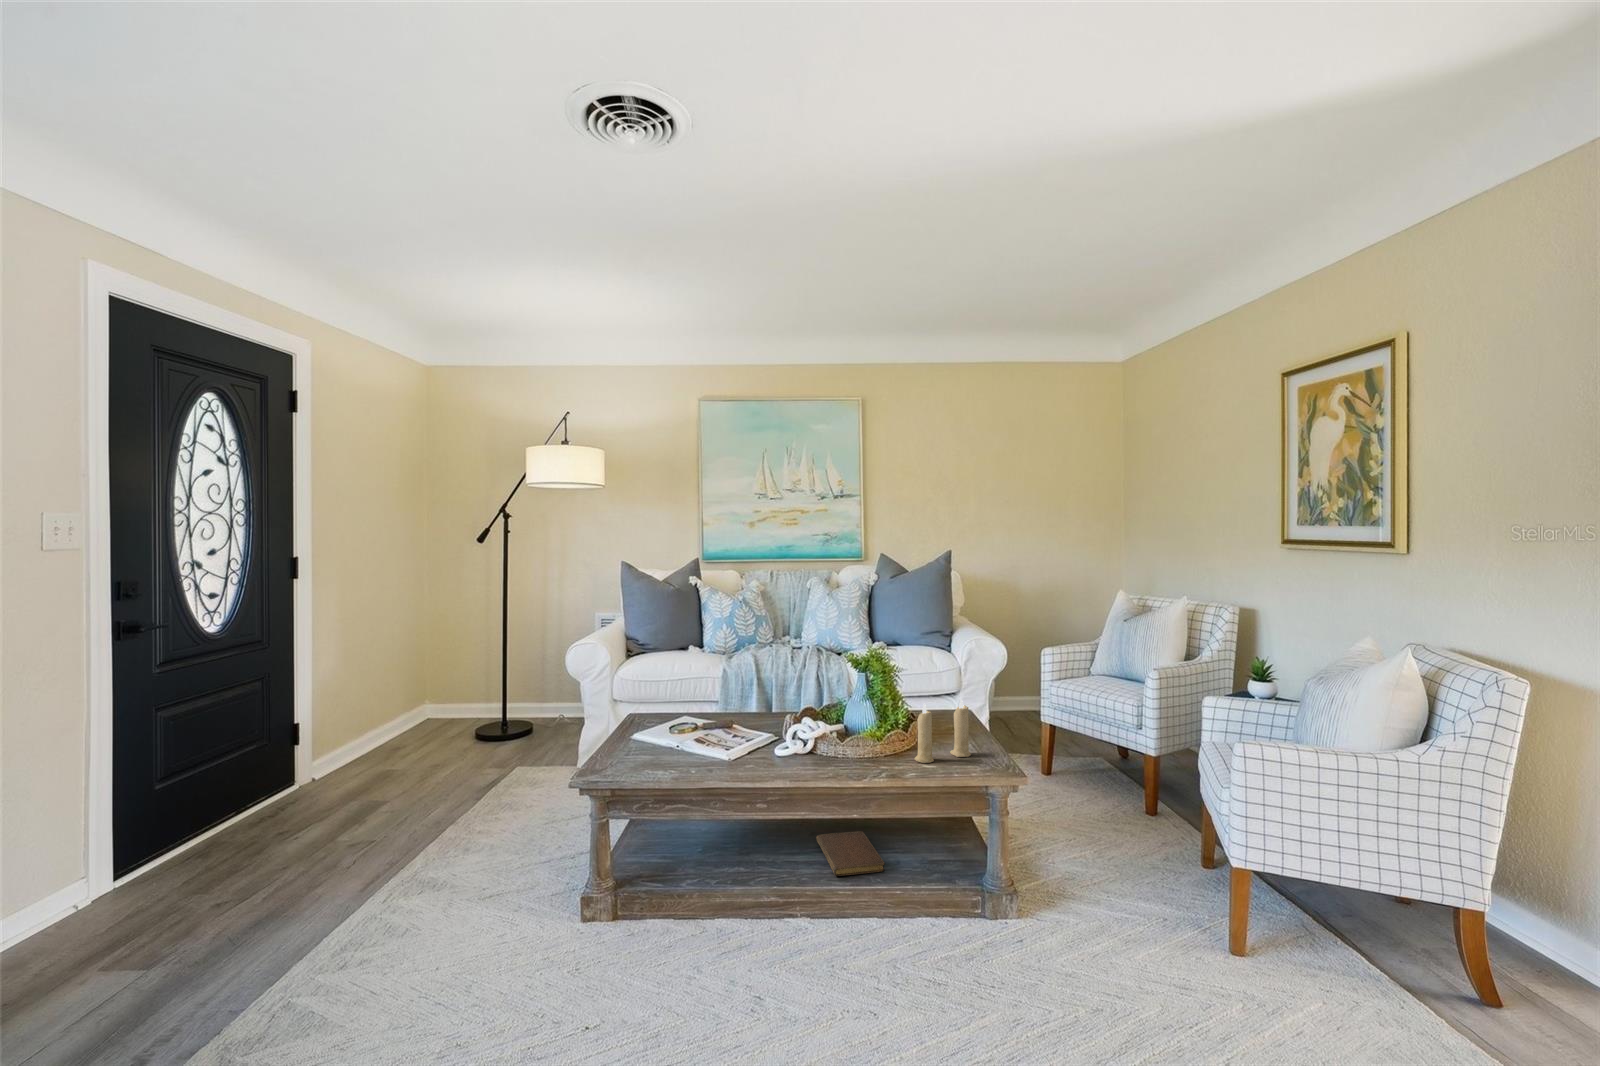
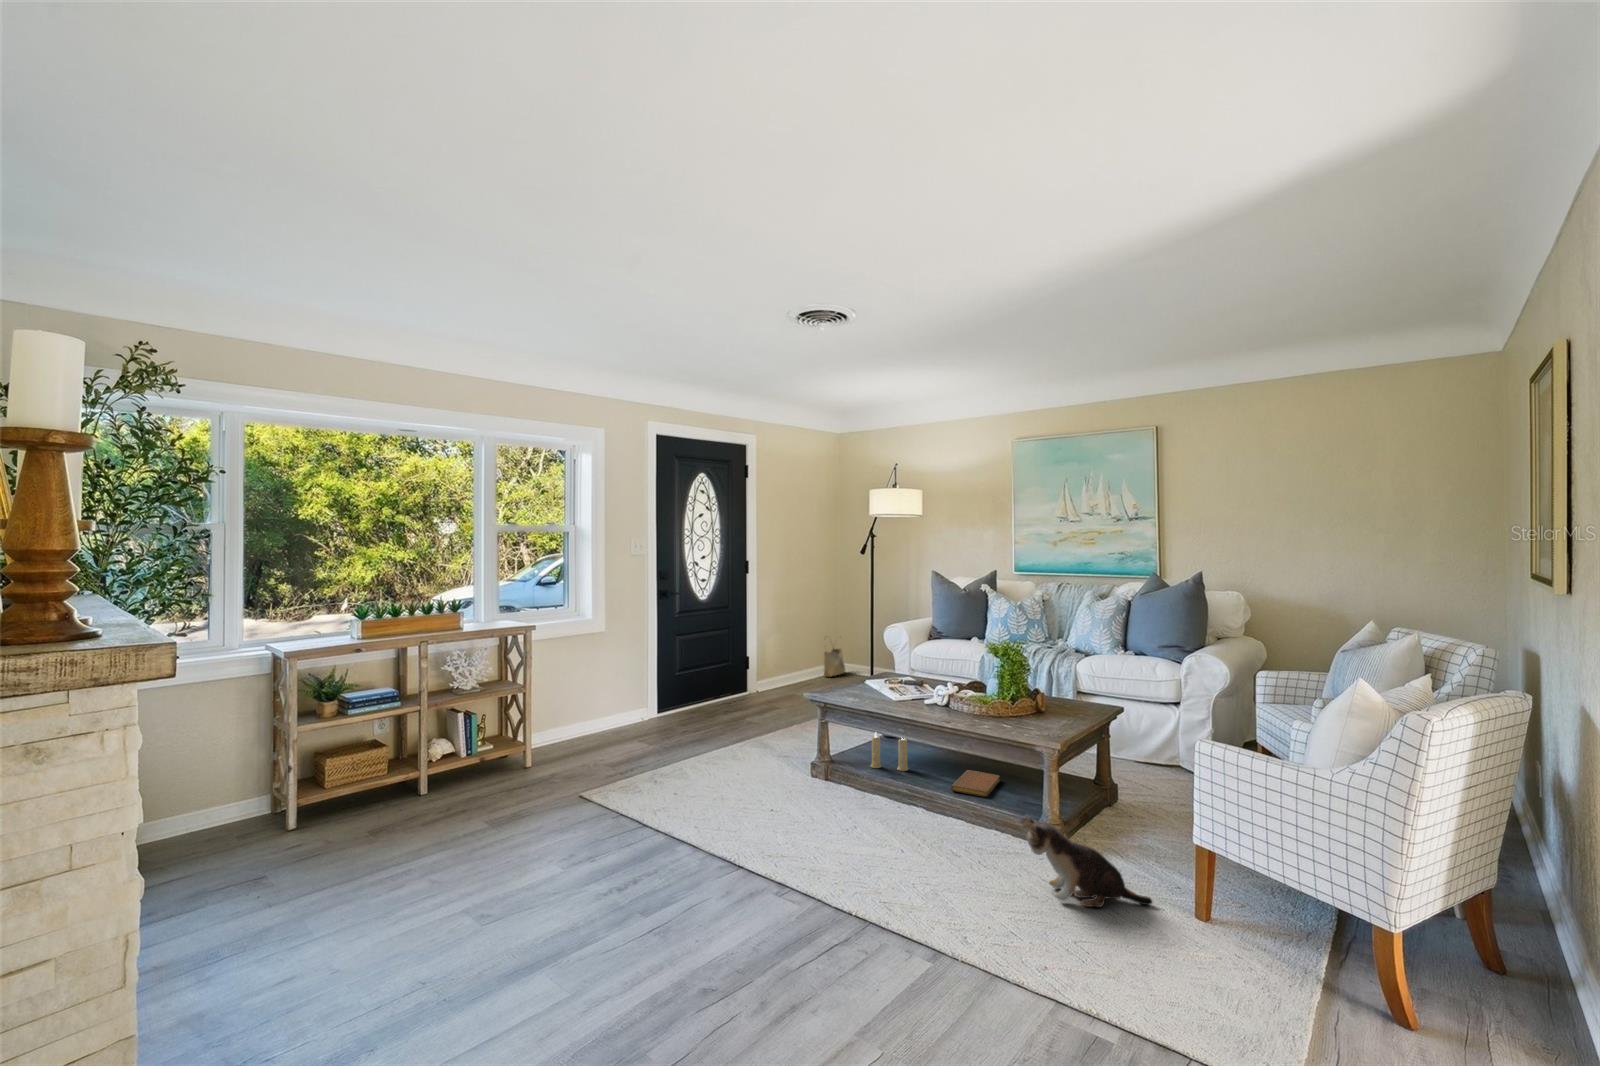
woven basket: none [414,666,447,730] -> present [824,648,845,677]
candle: present [914,699,971,763] -> present [870,732,908,771]
plush toy: none [1070,900,1201,1008] -> present [1021,818,1152,907]

